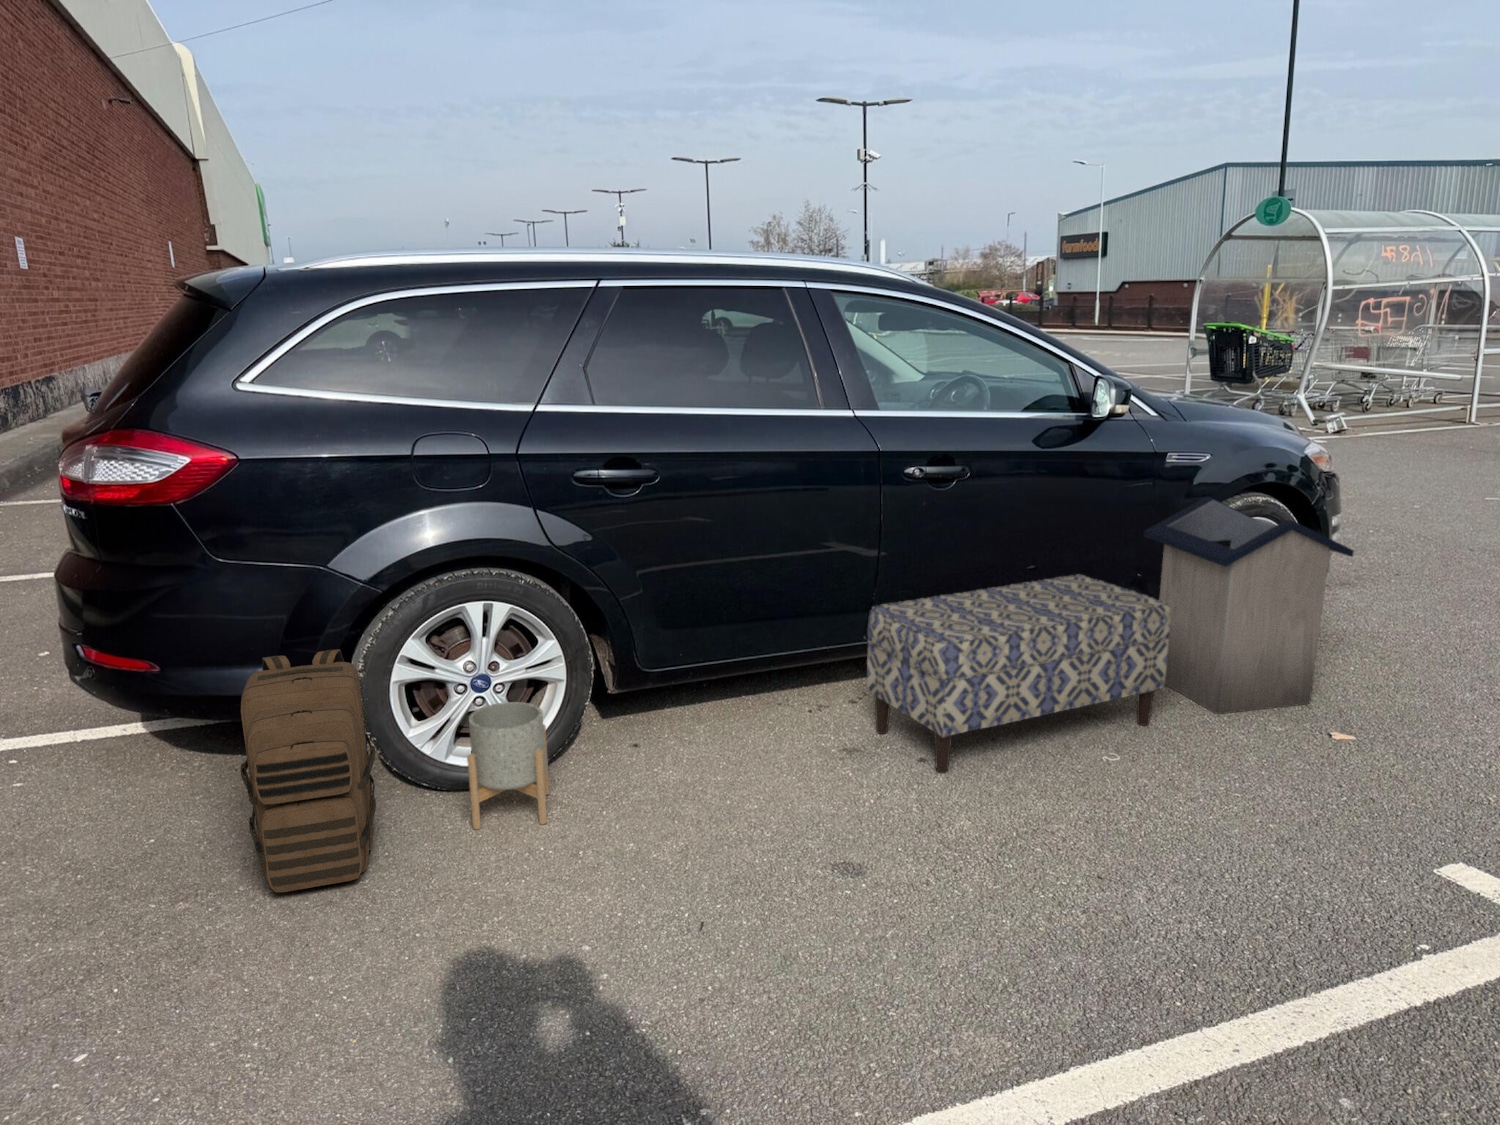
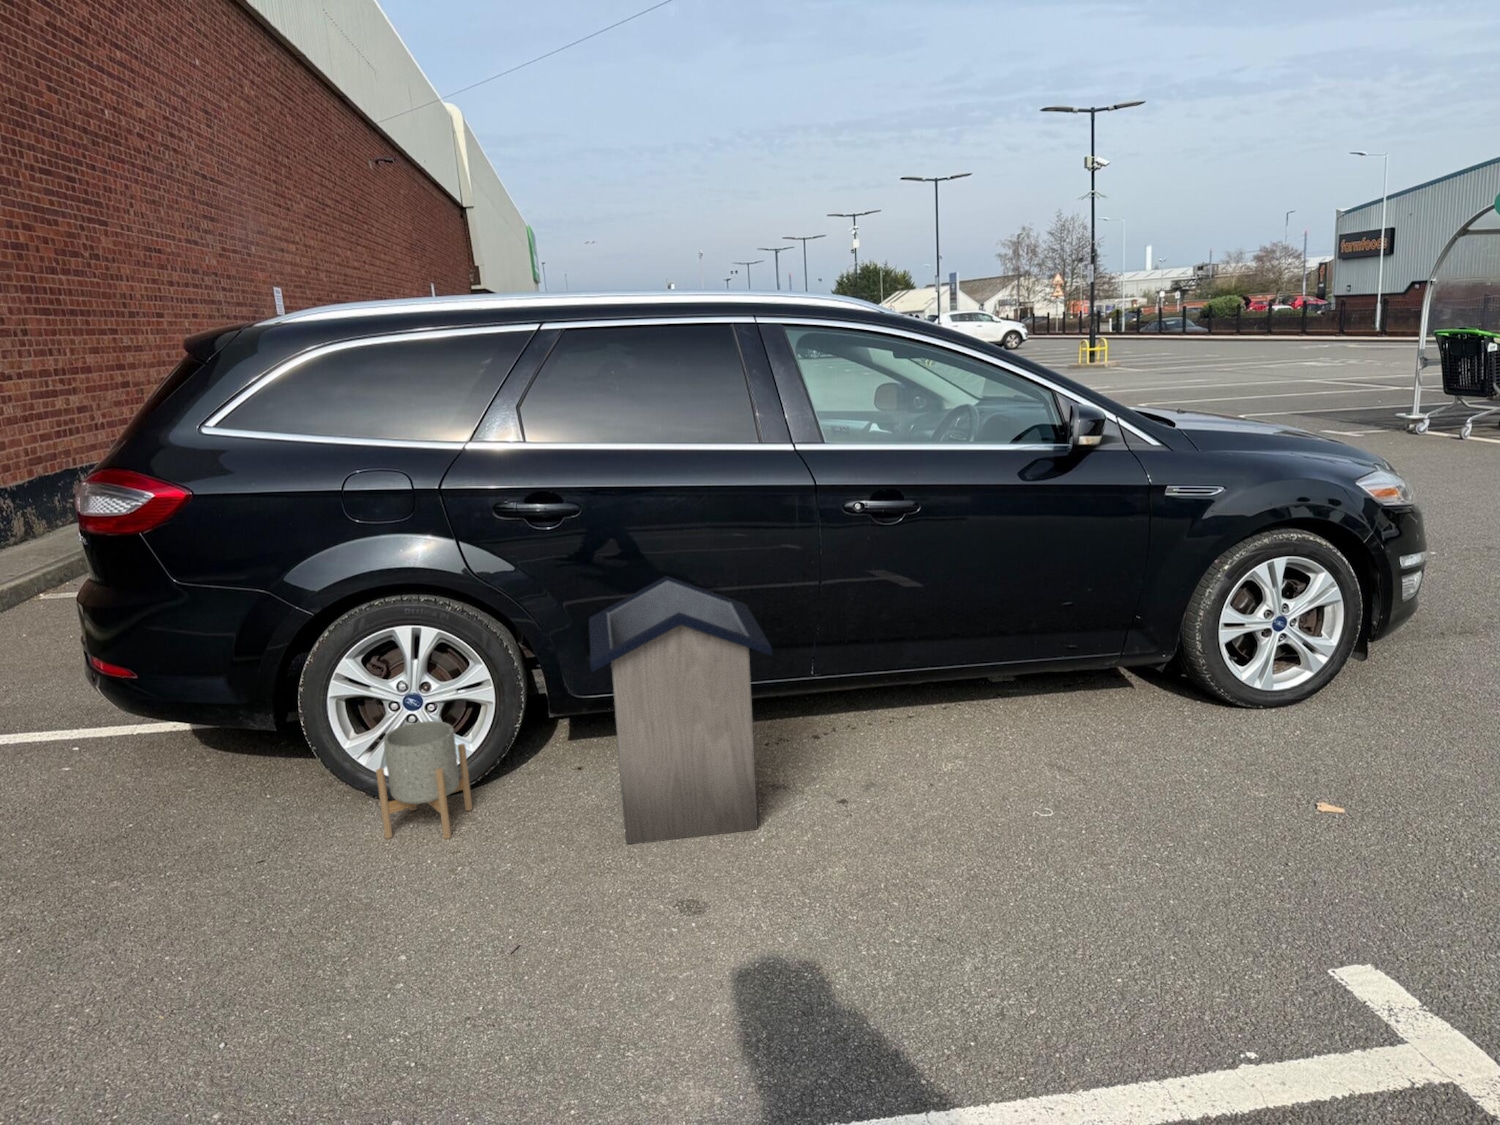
trash can: present [1144,497,1354,714] -> present [589,576,772,844]
bench: present [867,575,1171,774] -> none [805,615,1131,819]
backpack: present [241,649,376,892] -> none [156,666,309,882]

